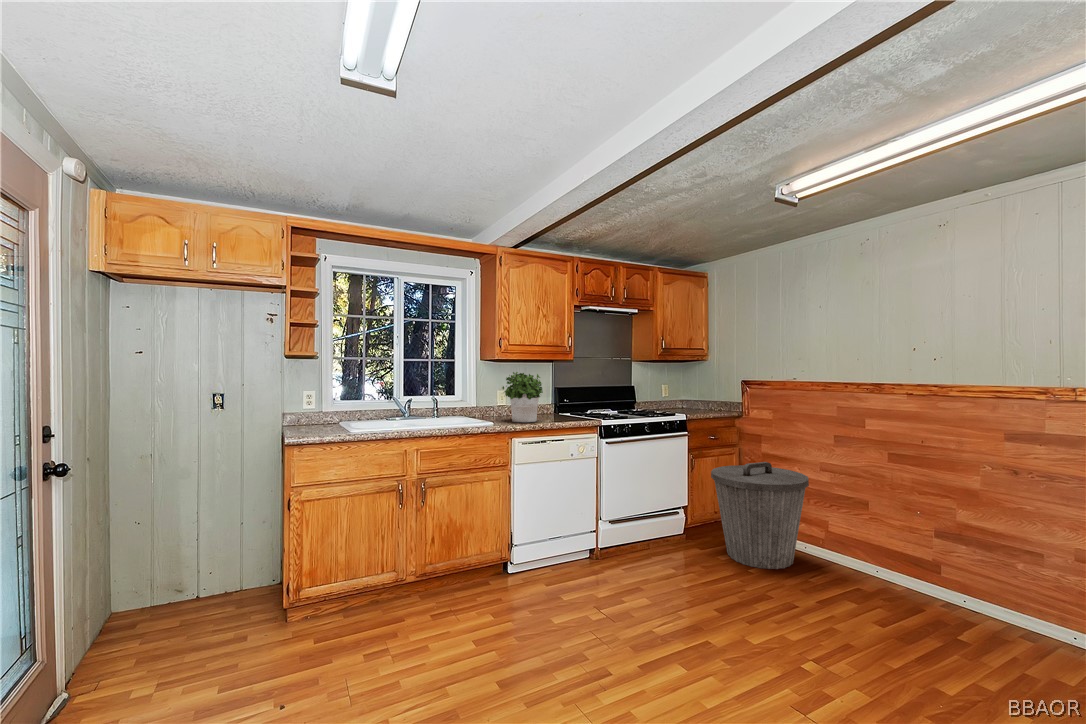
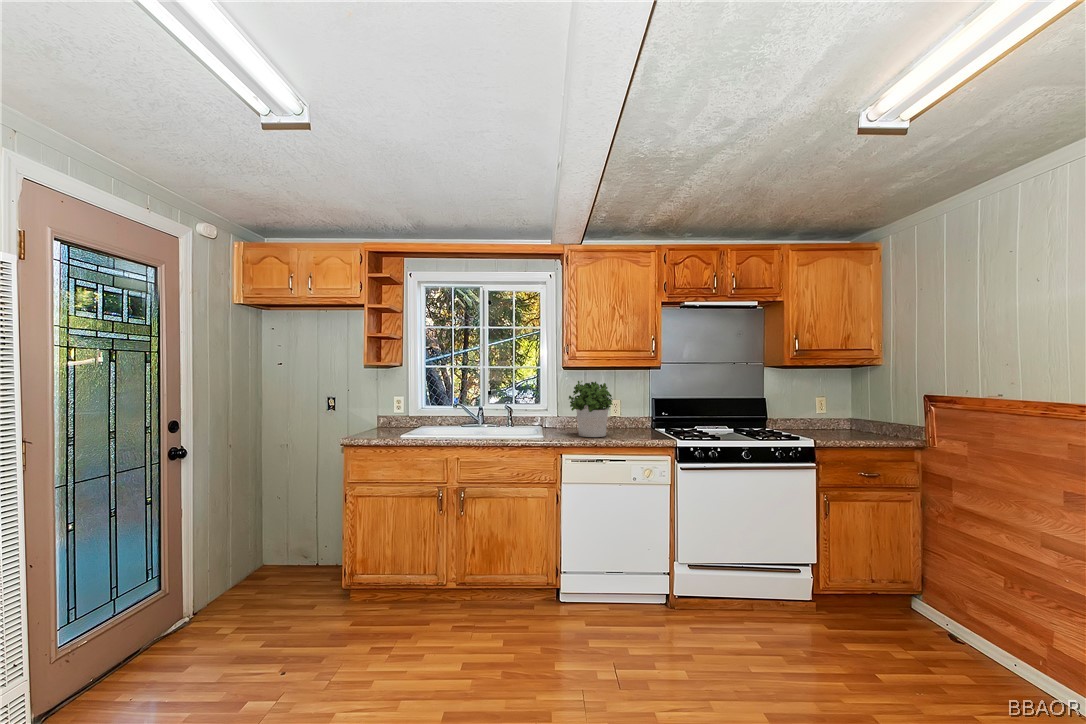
trash can: present [711,462,809,569] -> none [836,518,1006,692]

